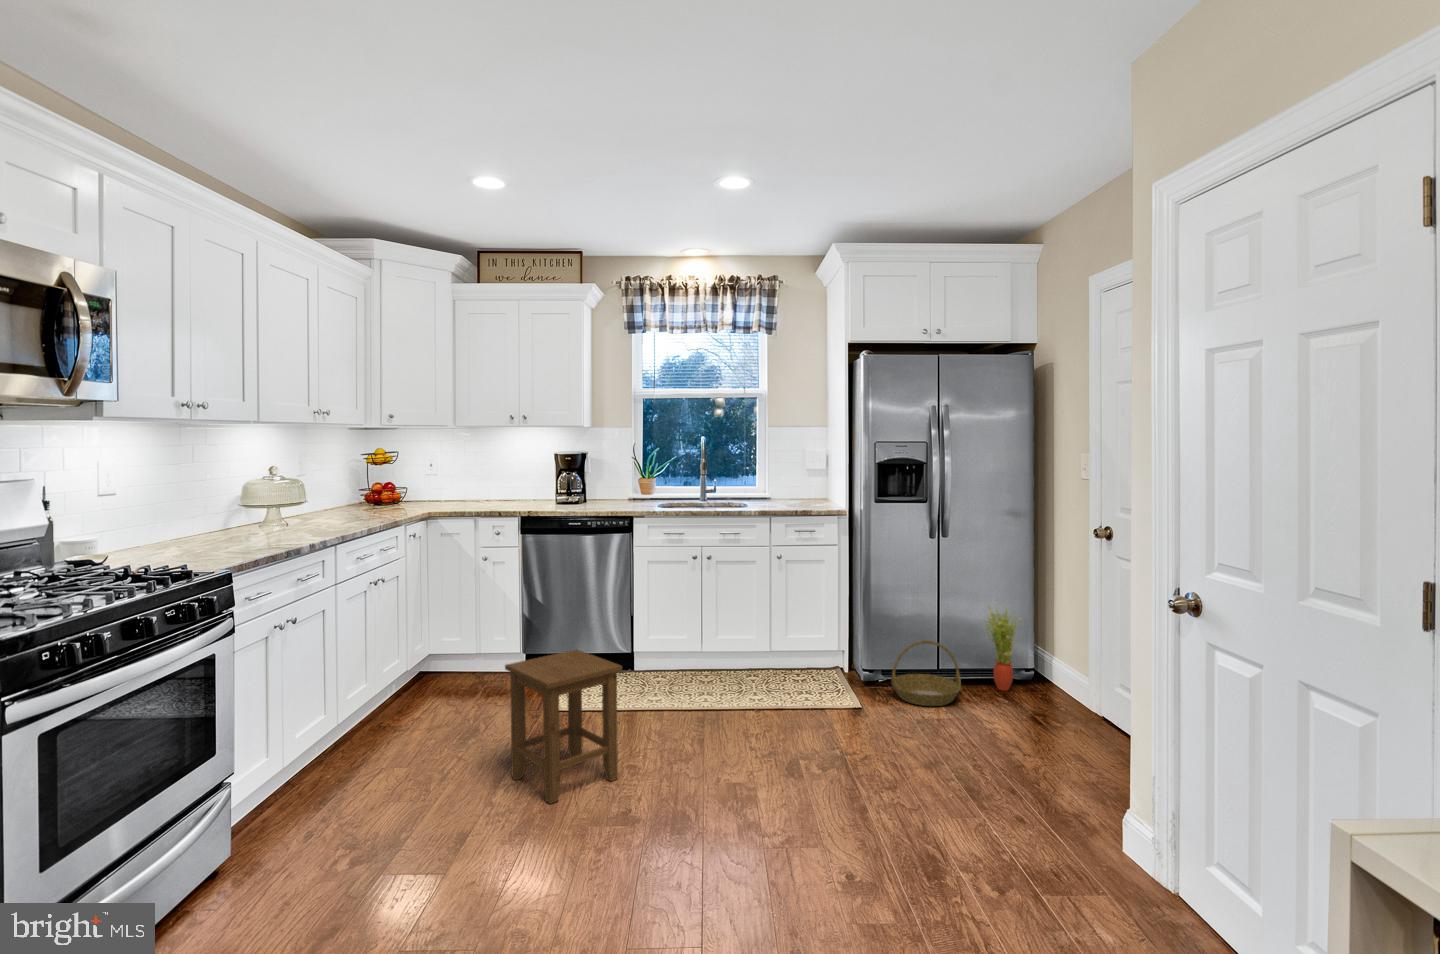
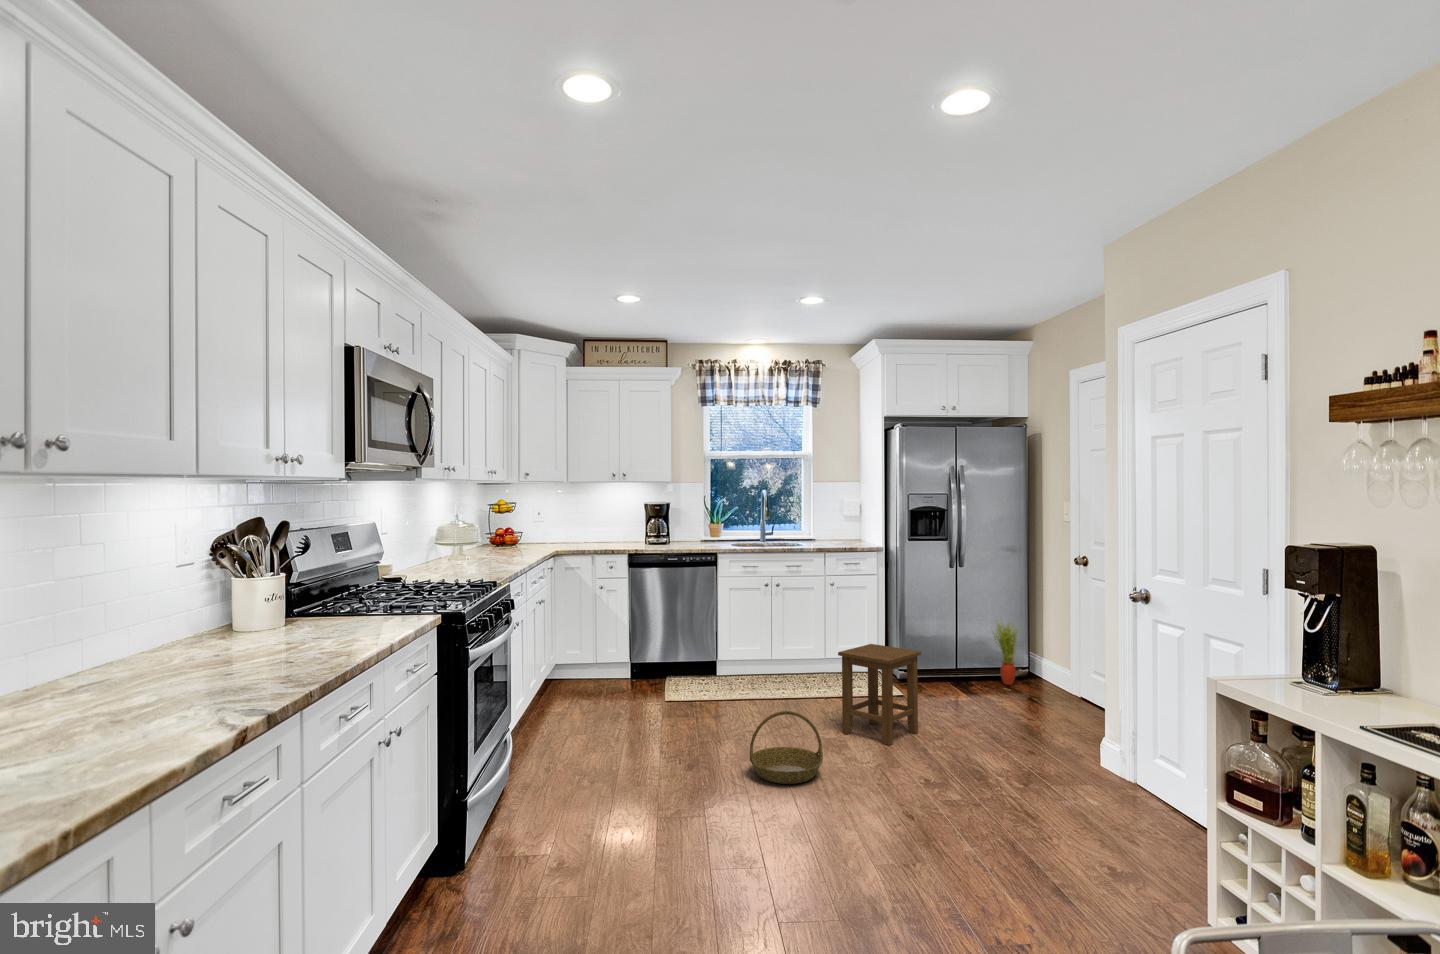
basket: present [891,640,961,706] -> present [749,711,823,784]
stool: present [505,649,622,804] -> present [838,644,921,745]

